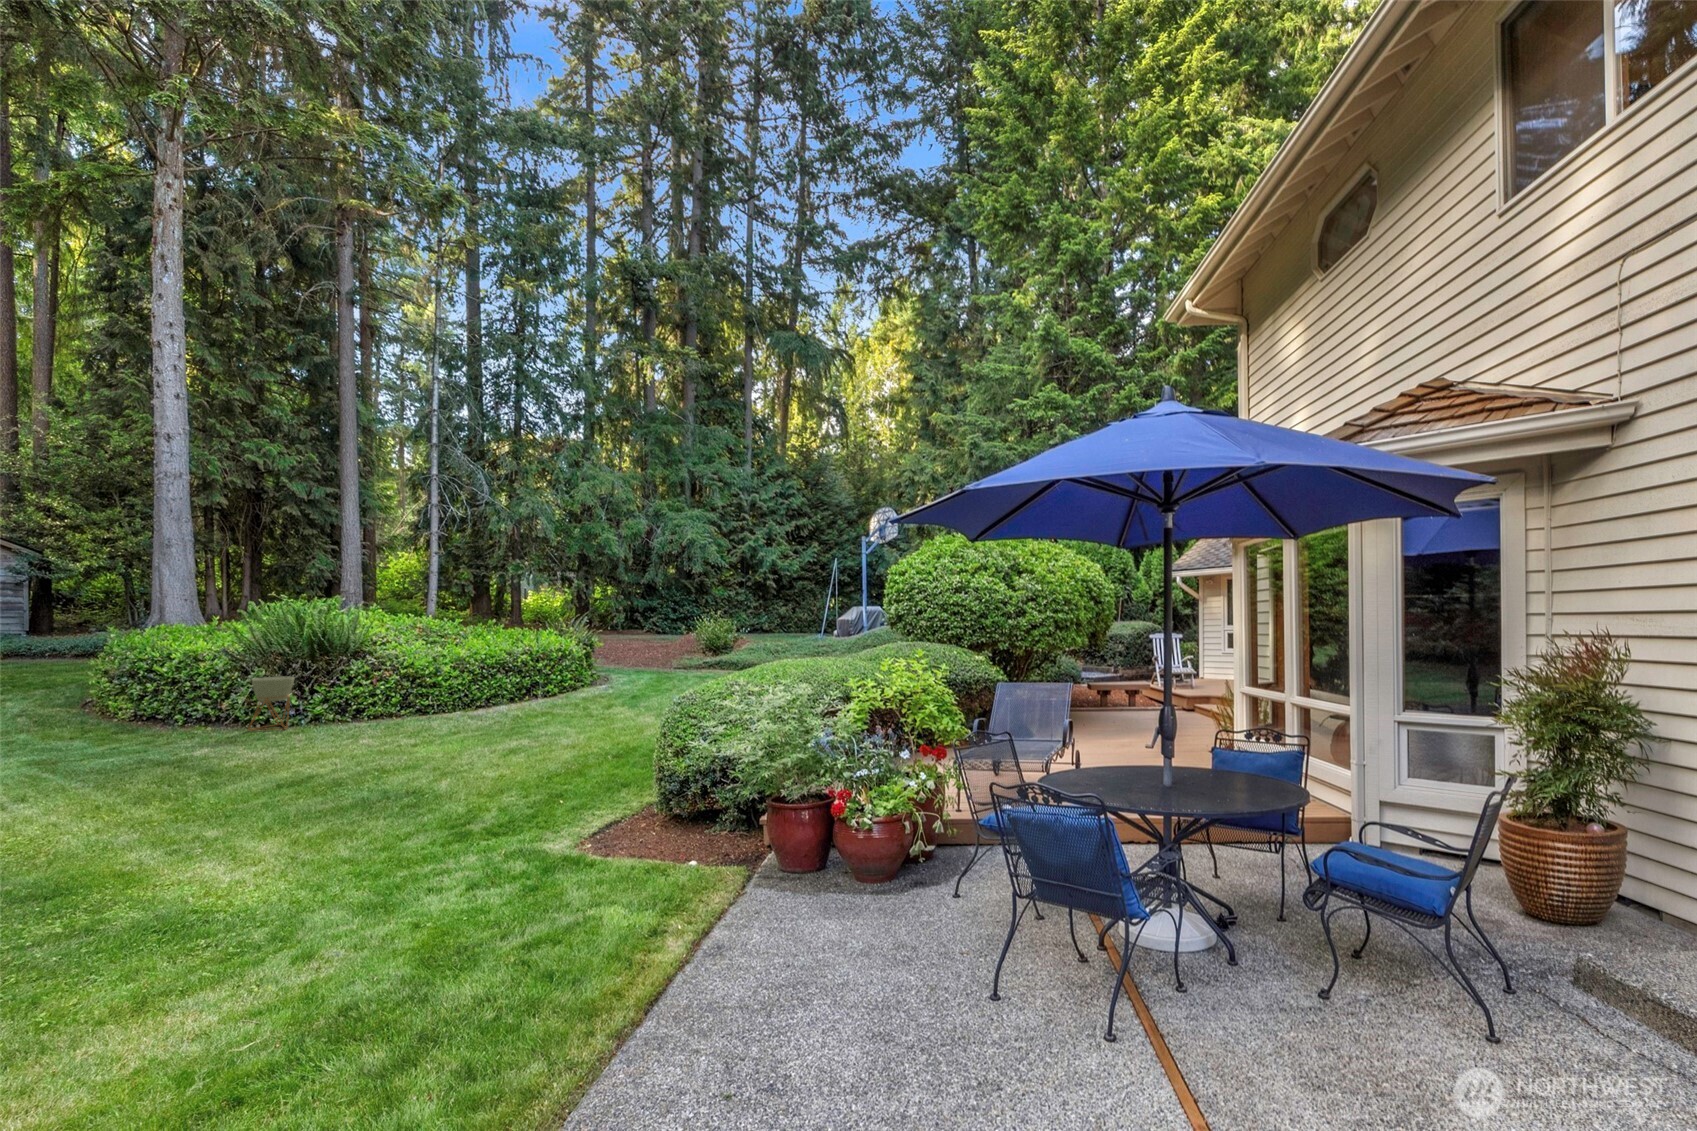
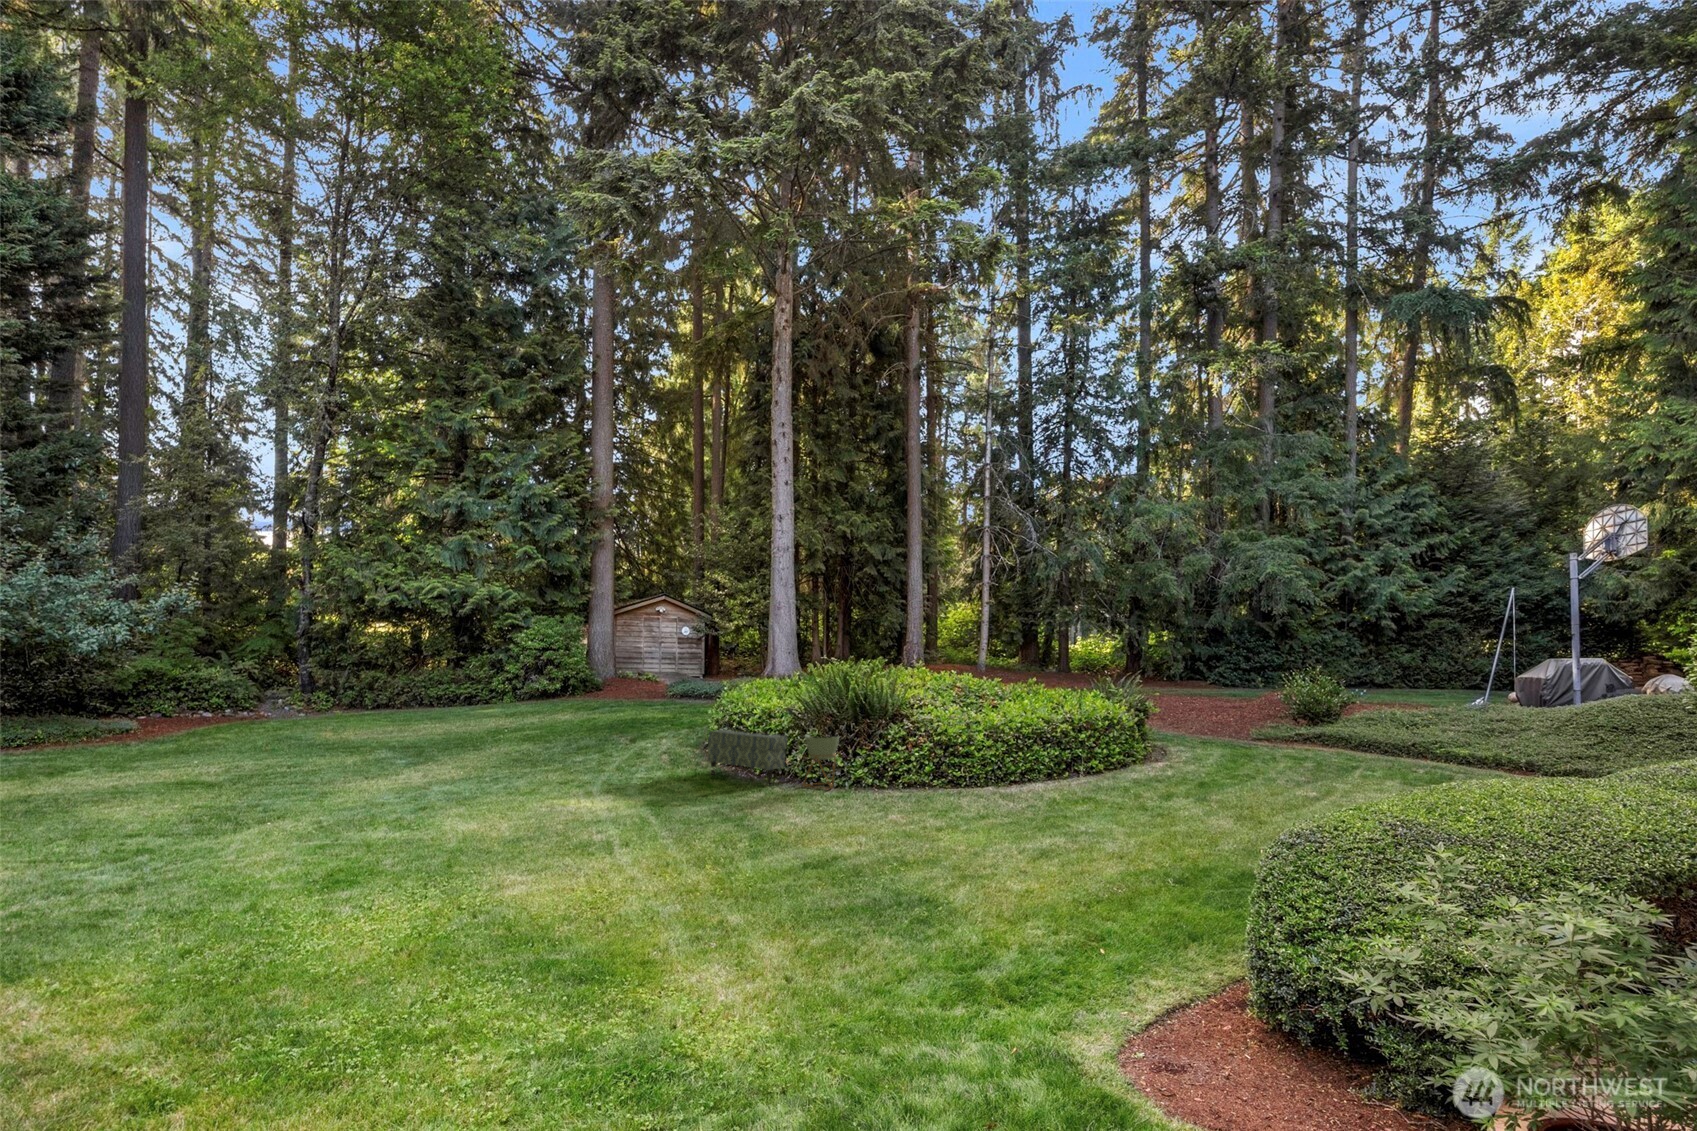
bench: none [103,679,243,733] -> present [708,729,787,784]

